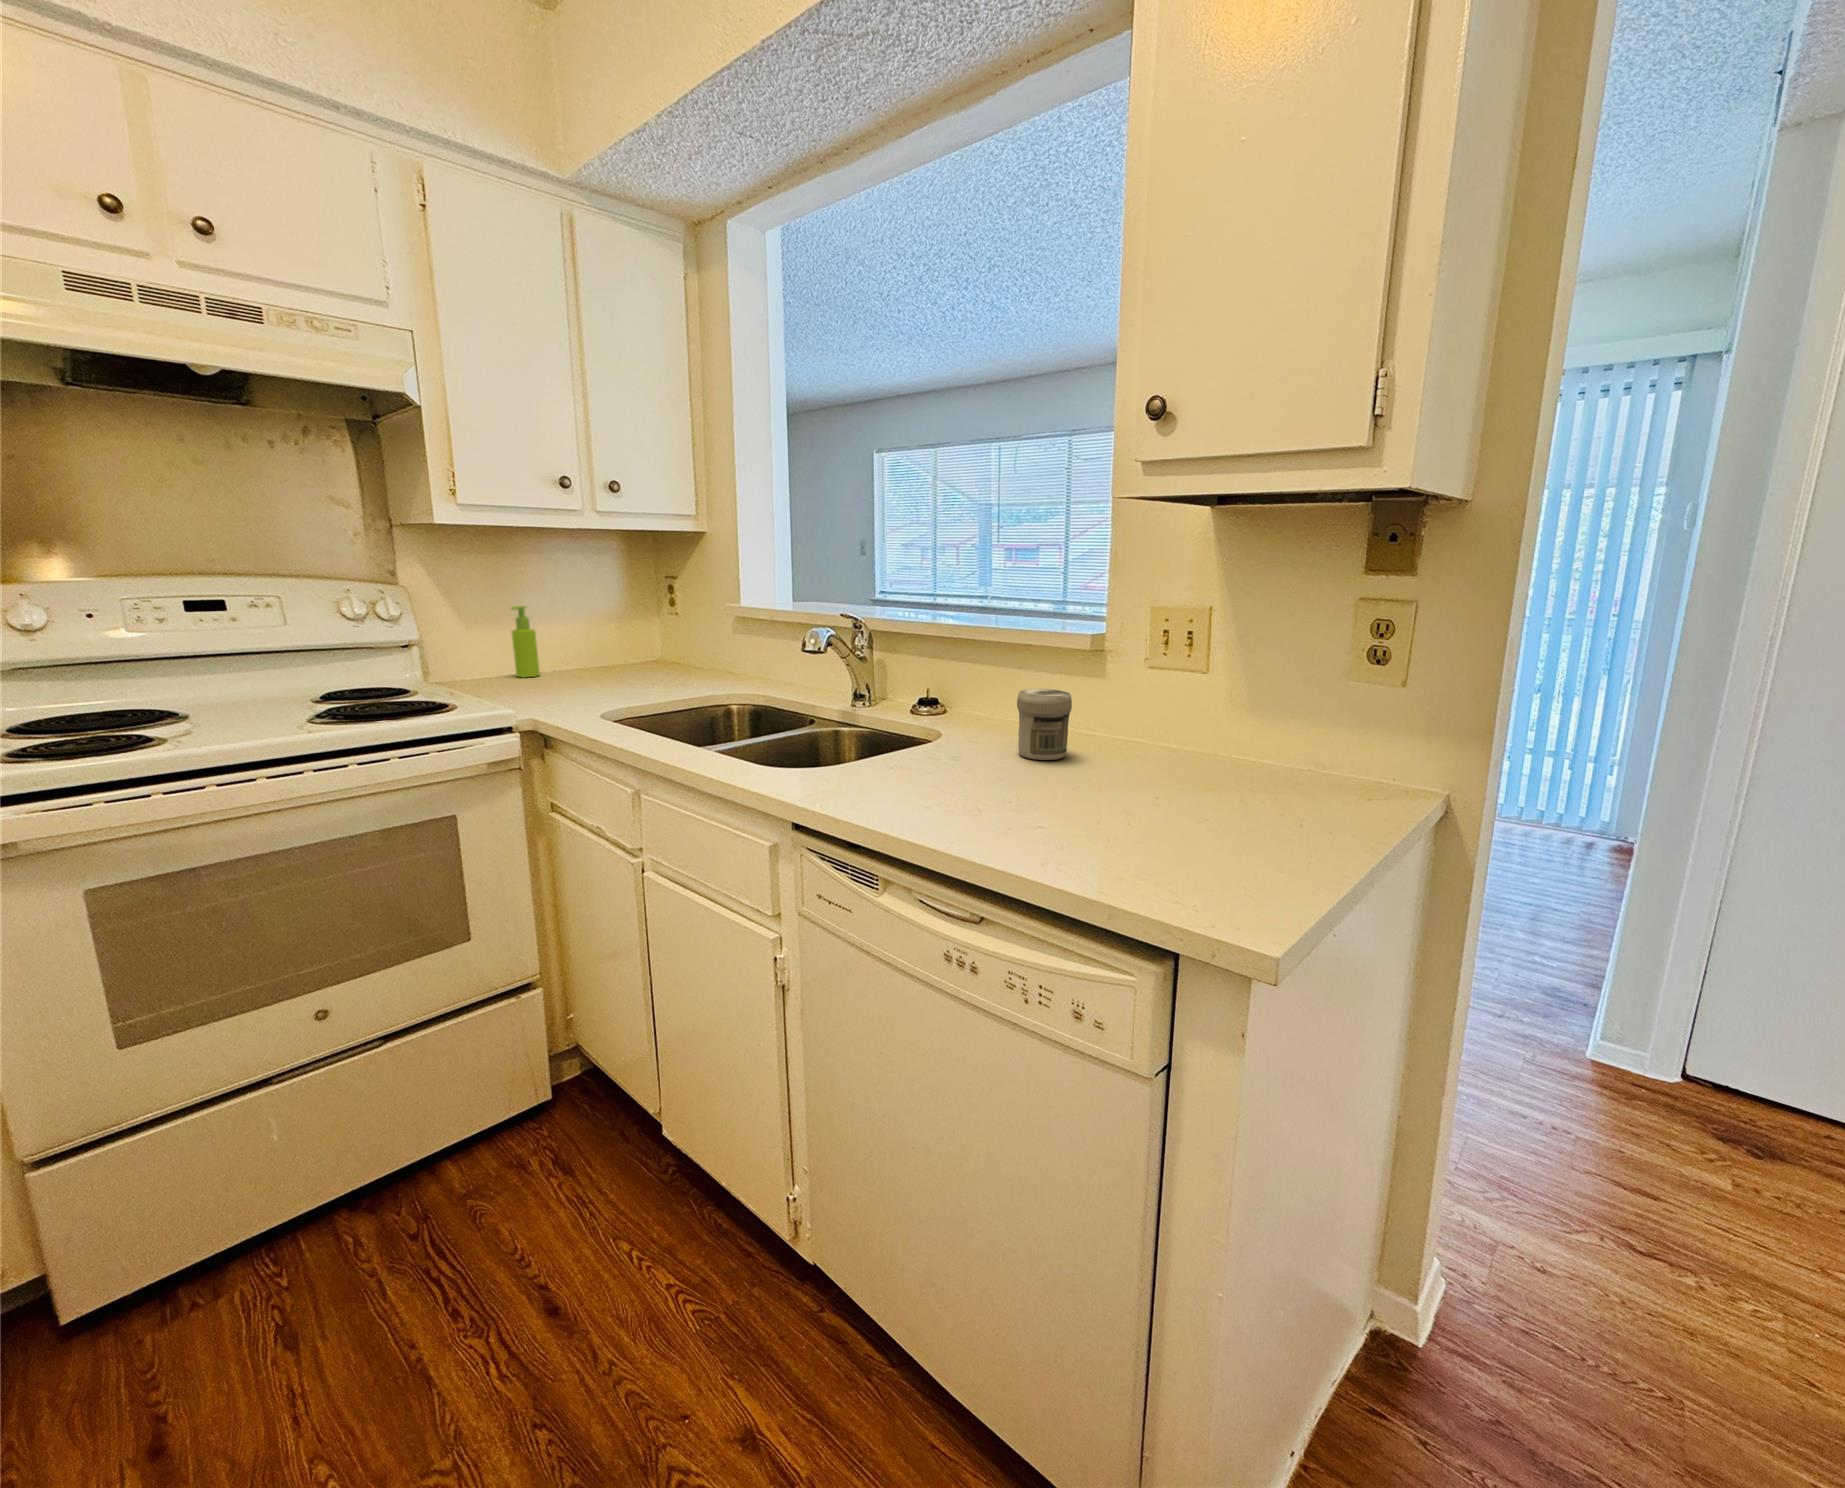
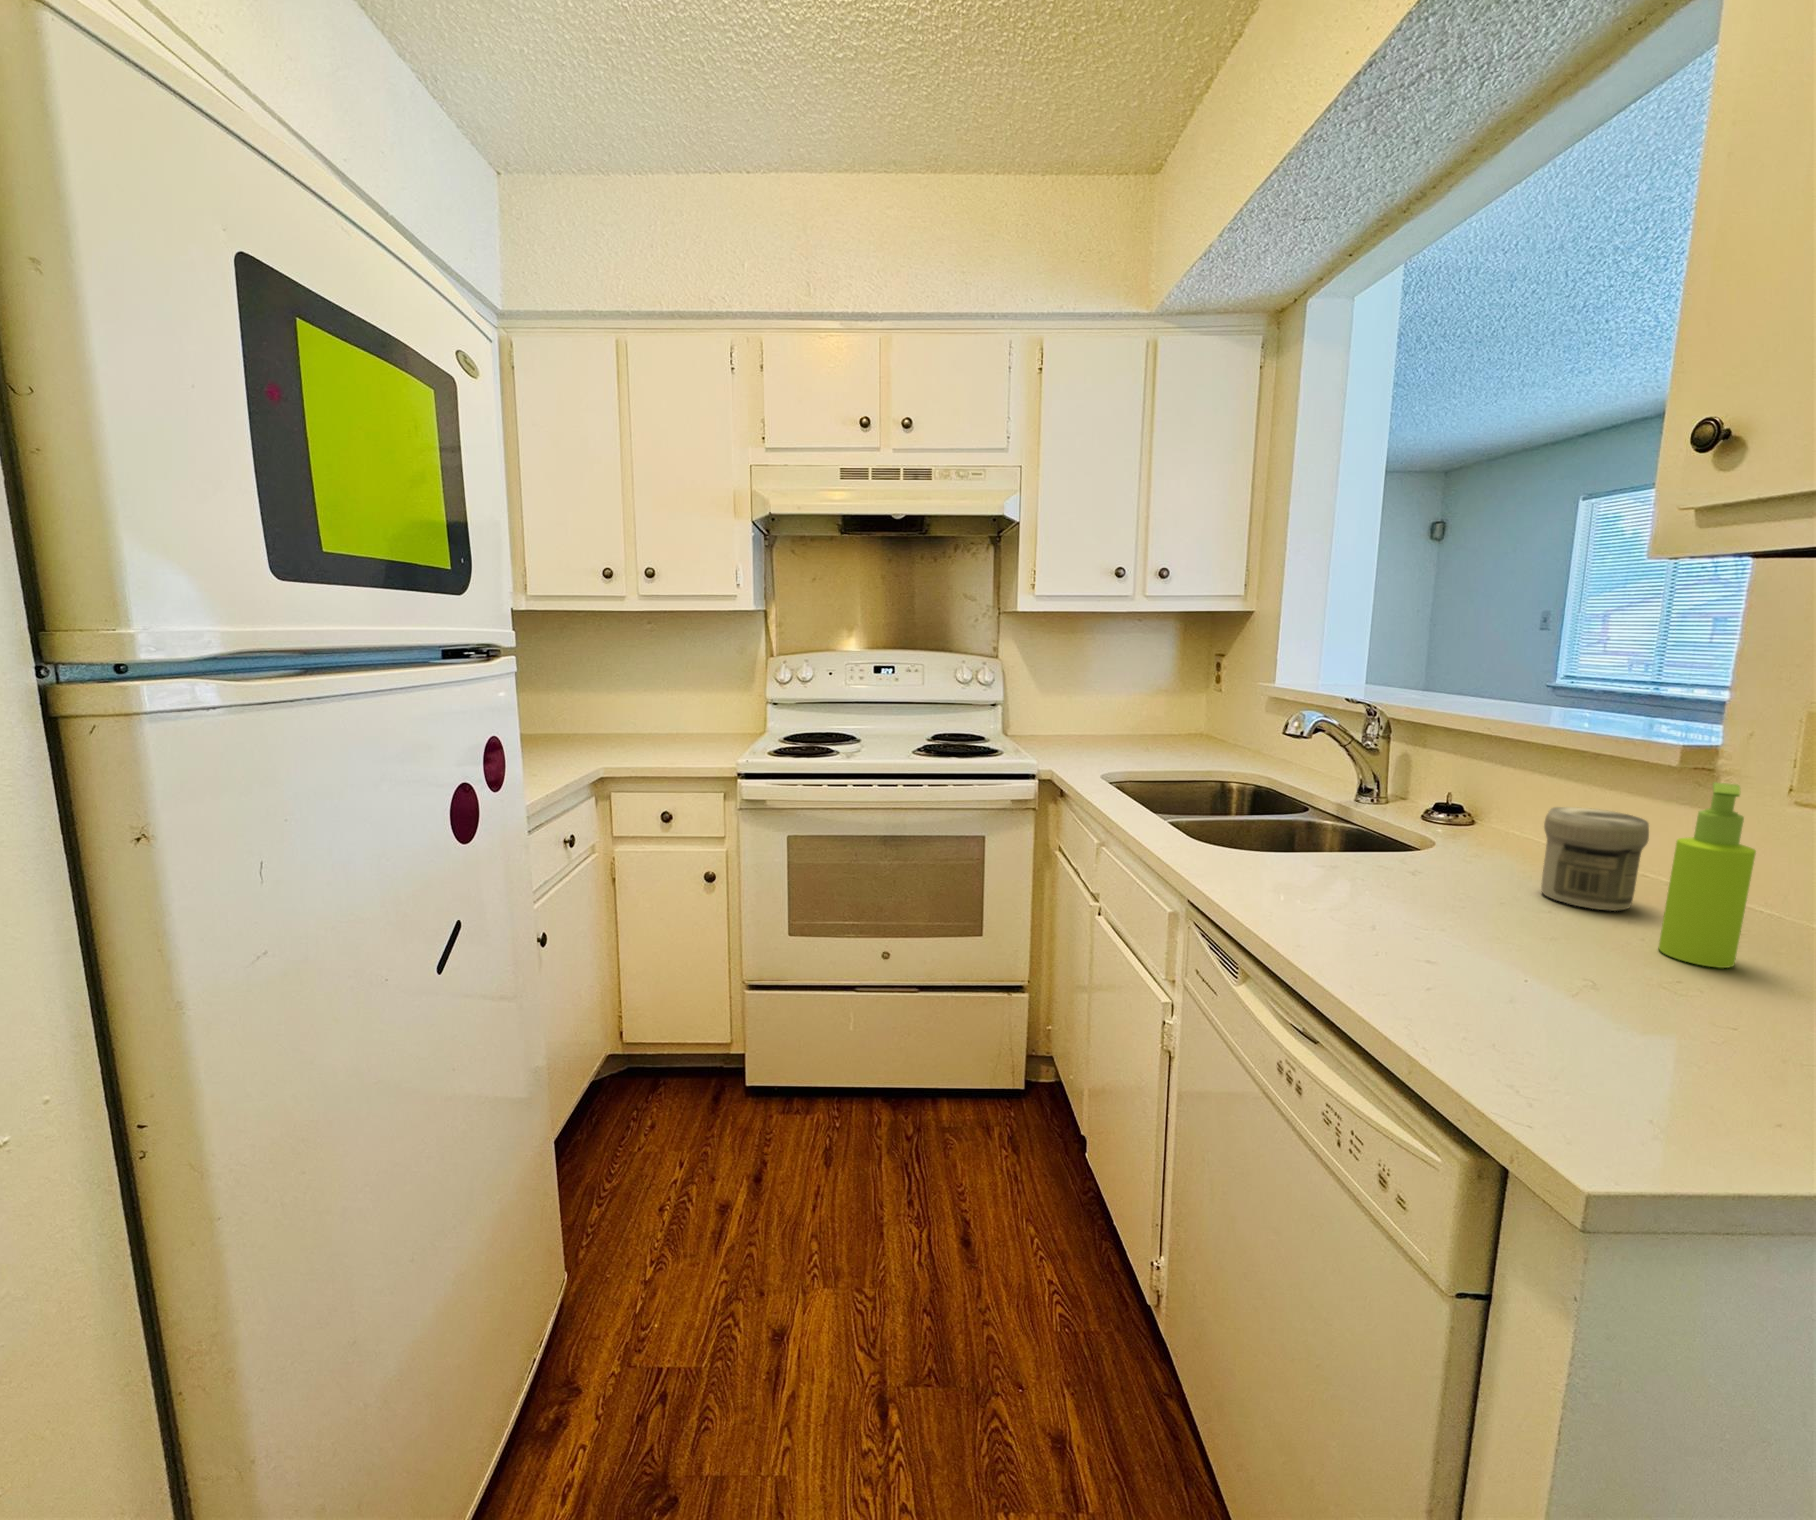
soap dispenser: present [511,606,540,677] -> present [1659,782,1756,968]

